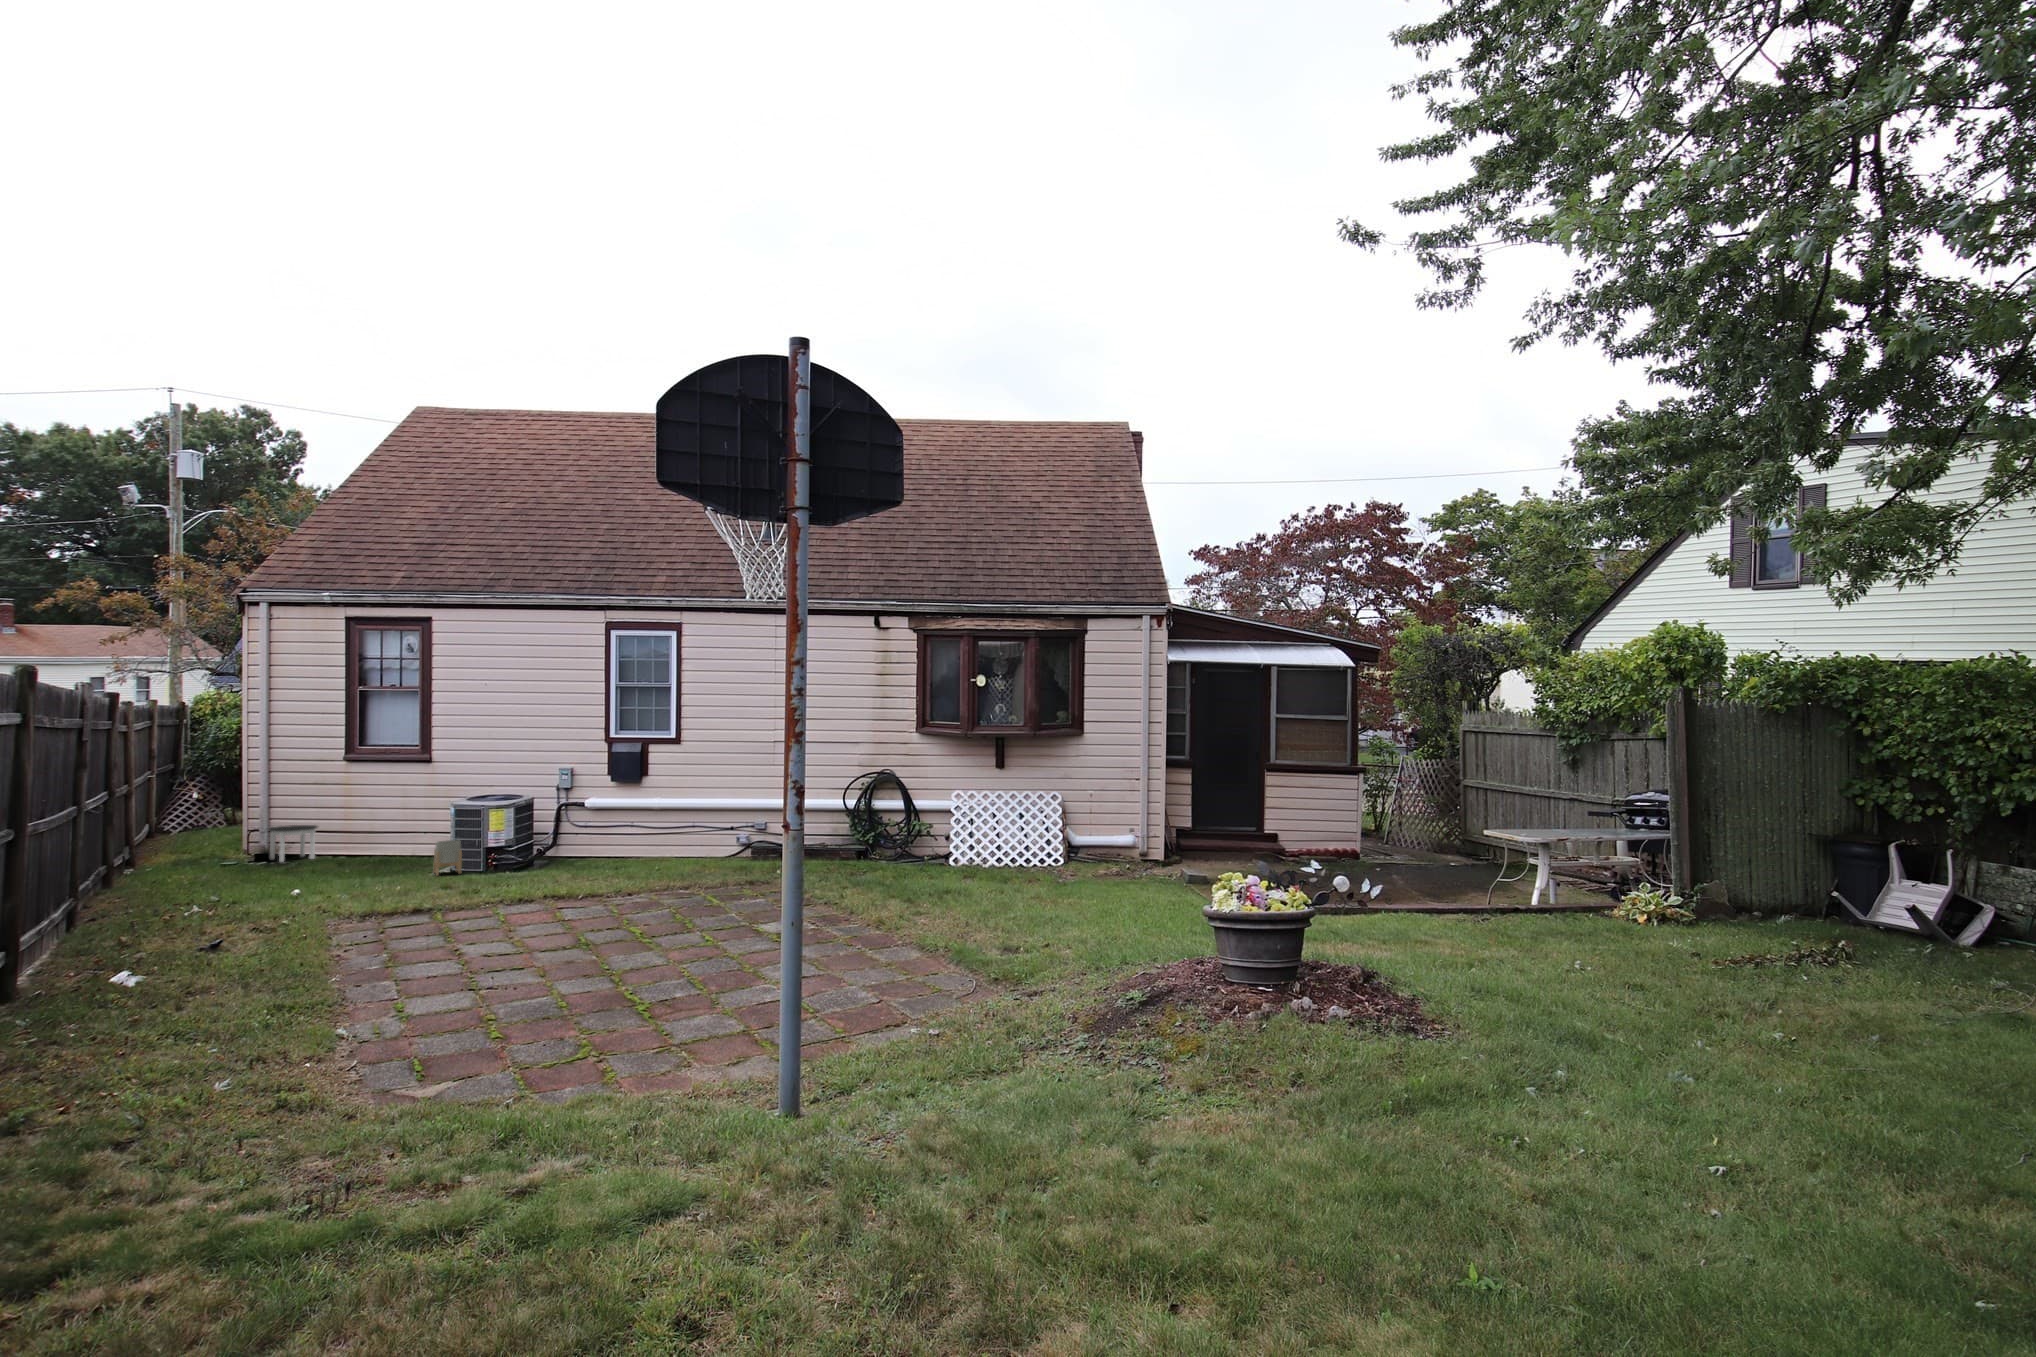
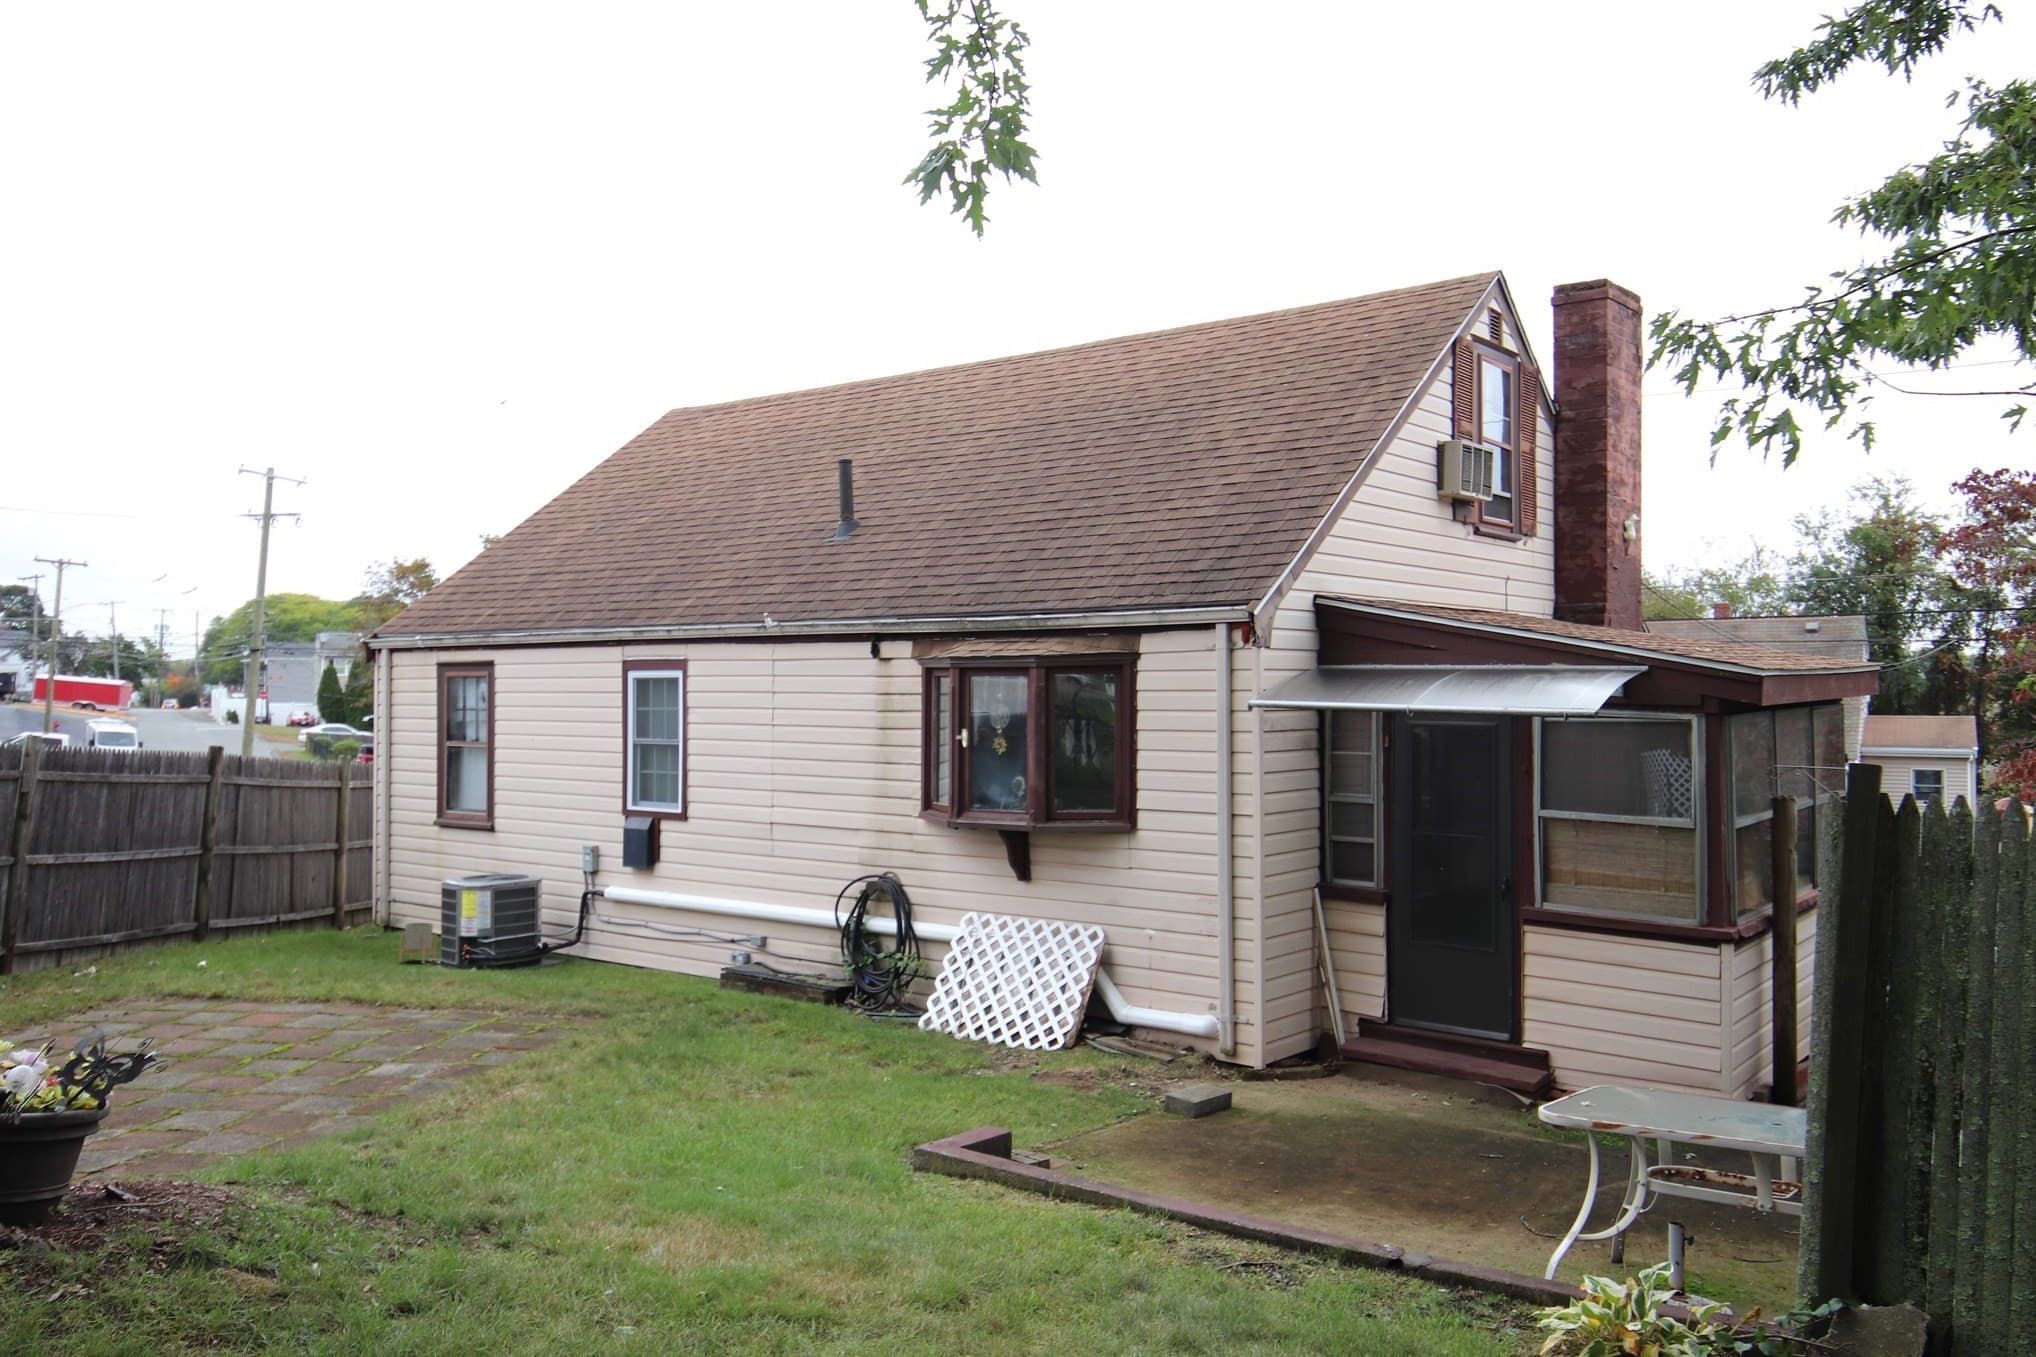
round table: present [268,825,317,862] -> none [360,893,409,932]

